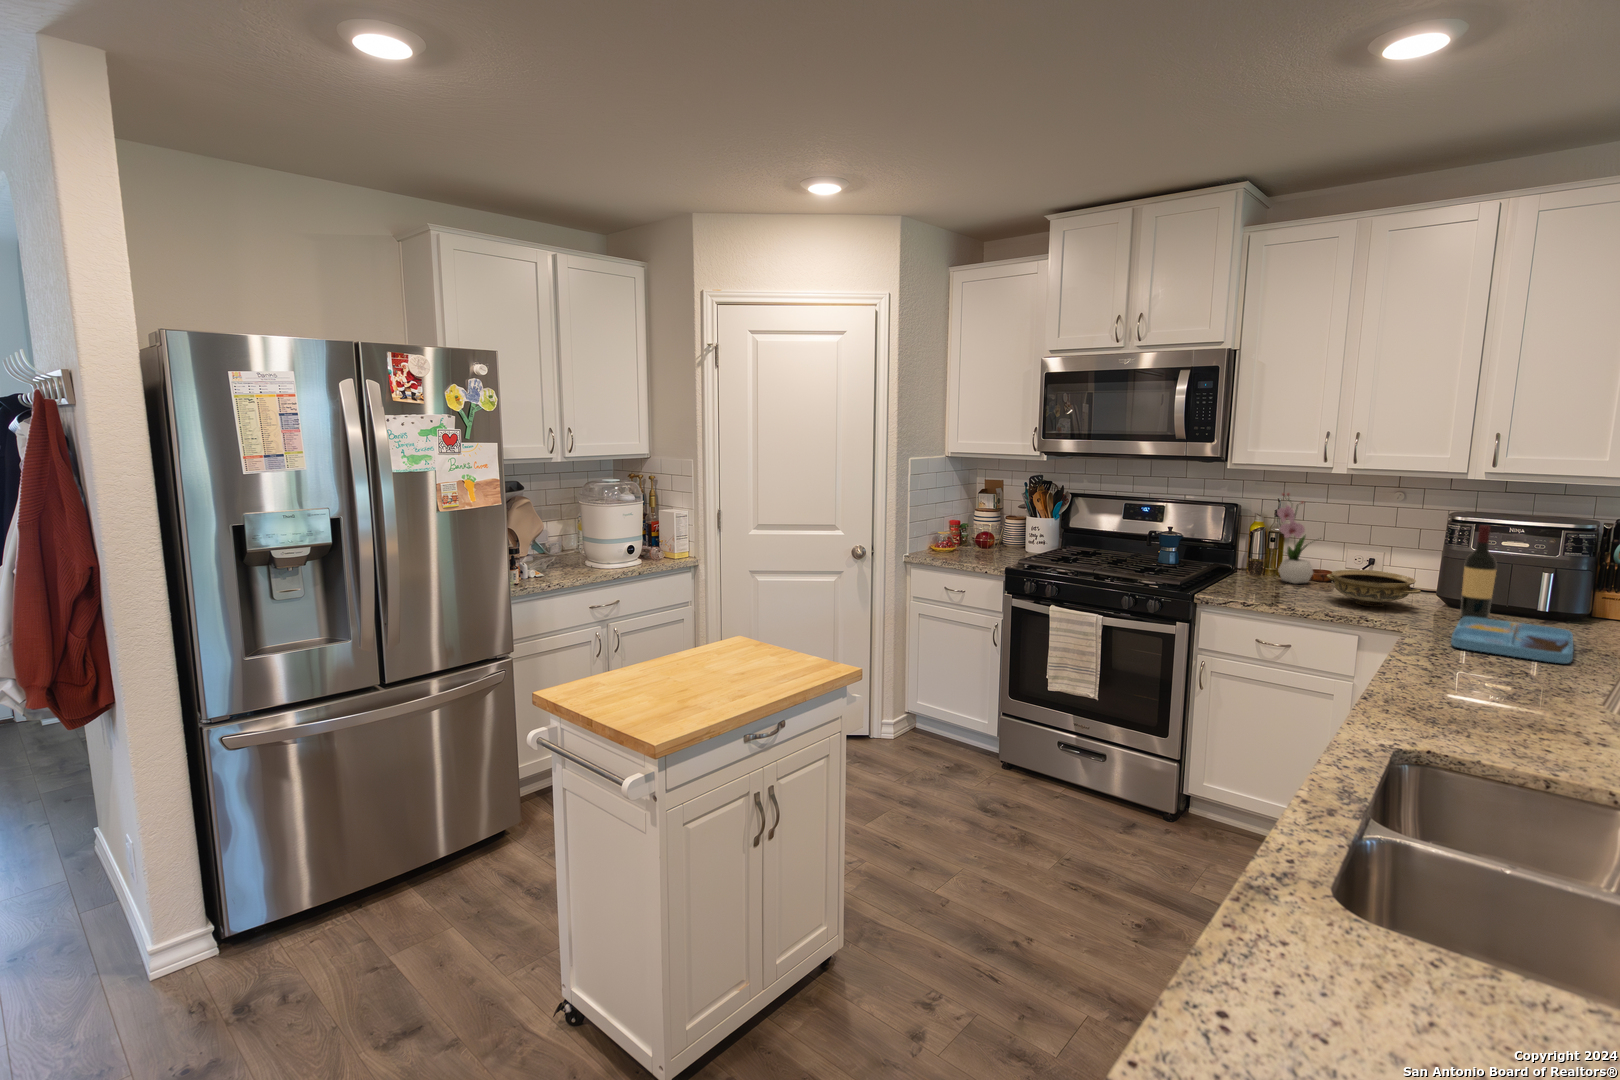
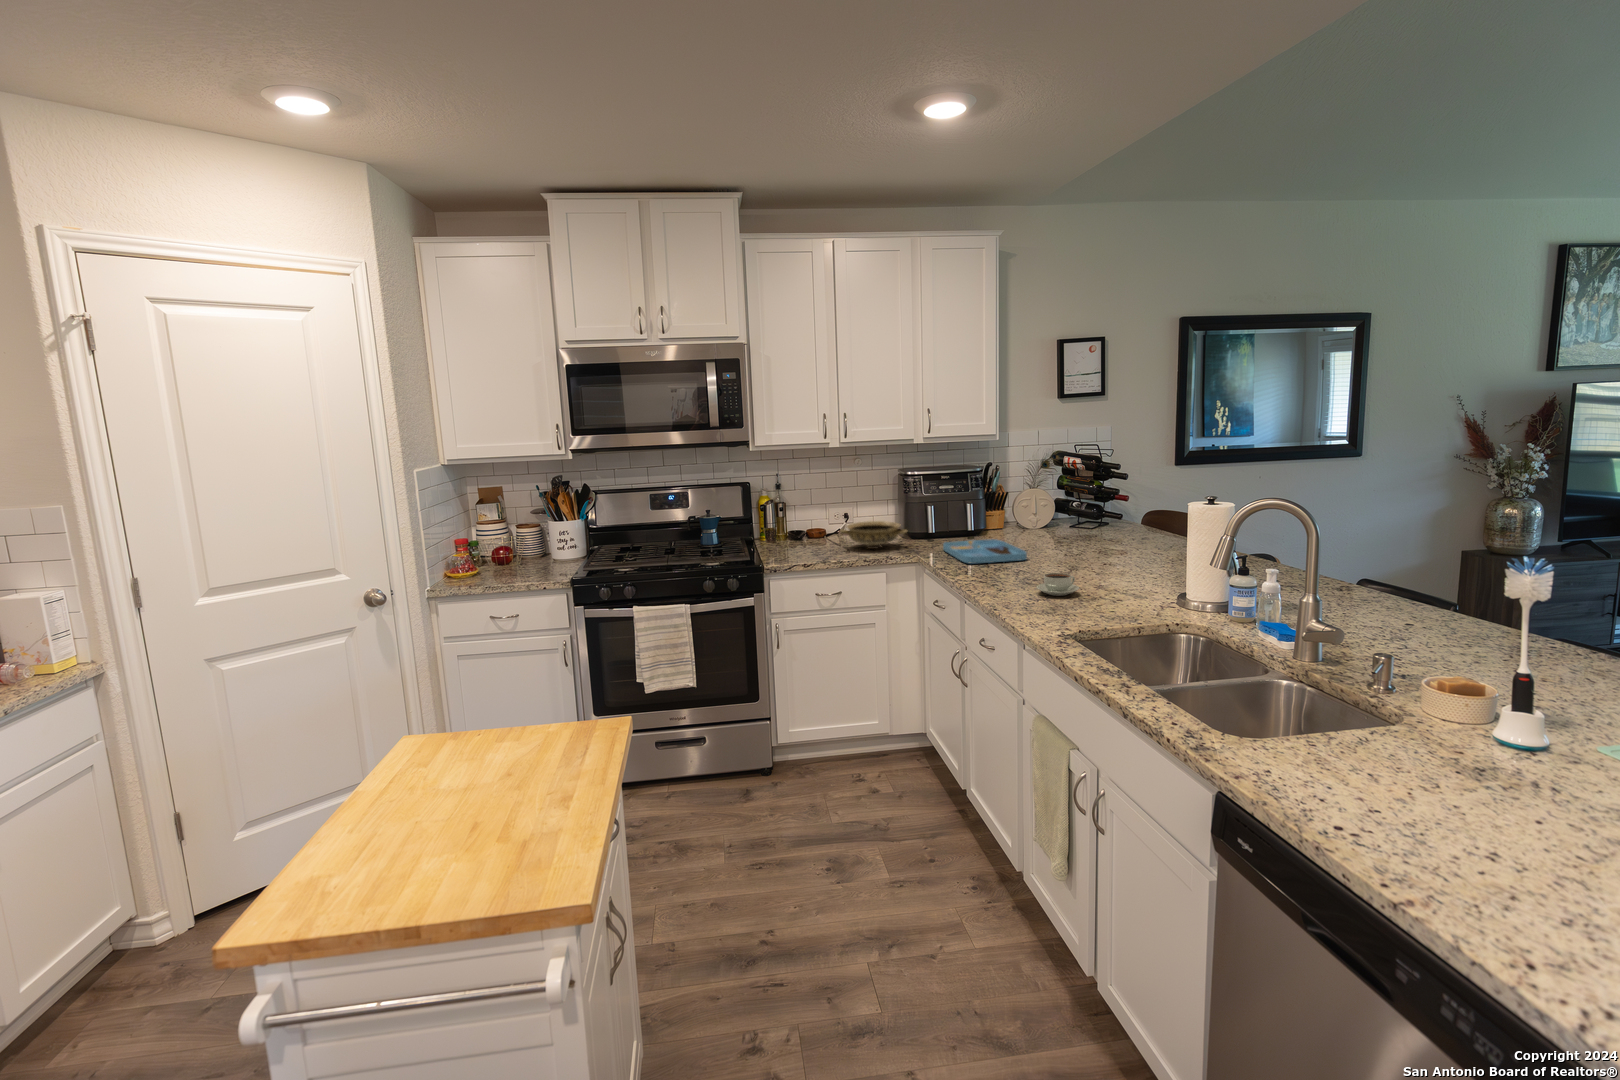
flower arrangement: present [1277,493,1321,584] -> none [785,468,817,543]
wine bottle: present [1460,525,1497,619] -> none [928,476,946,545]
coffee cup: none [1464,677,1541,713] -> present [1036,573,1079,596]

